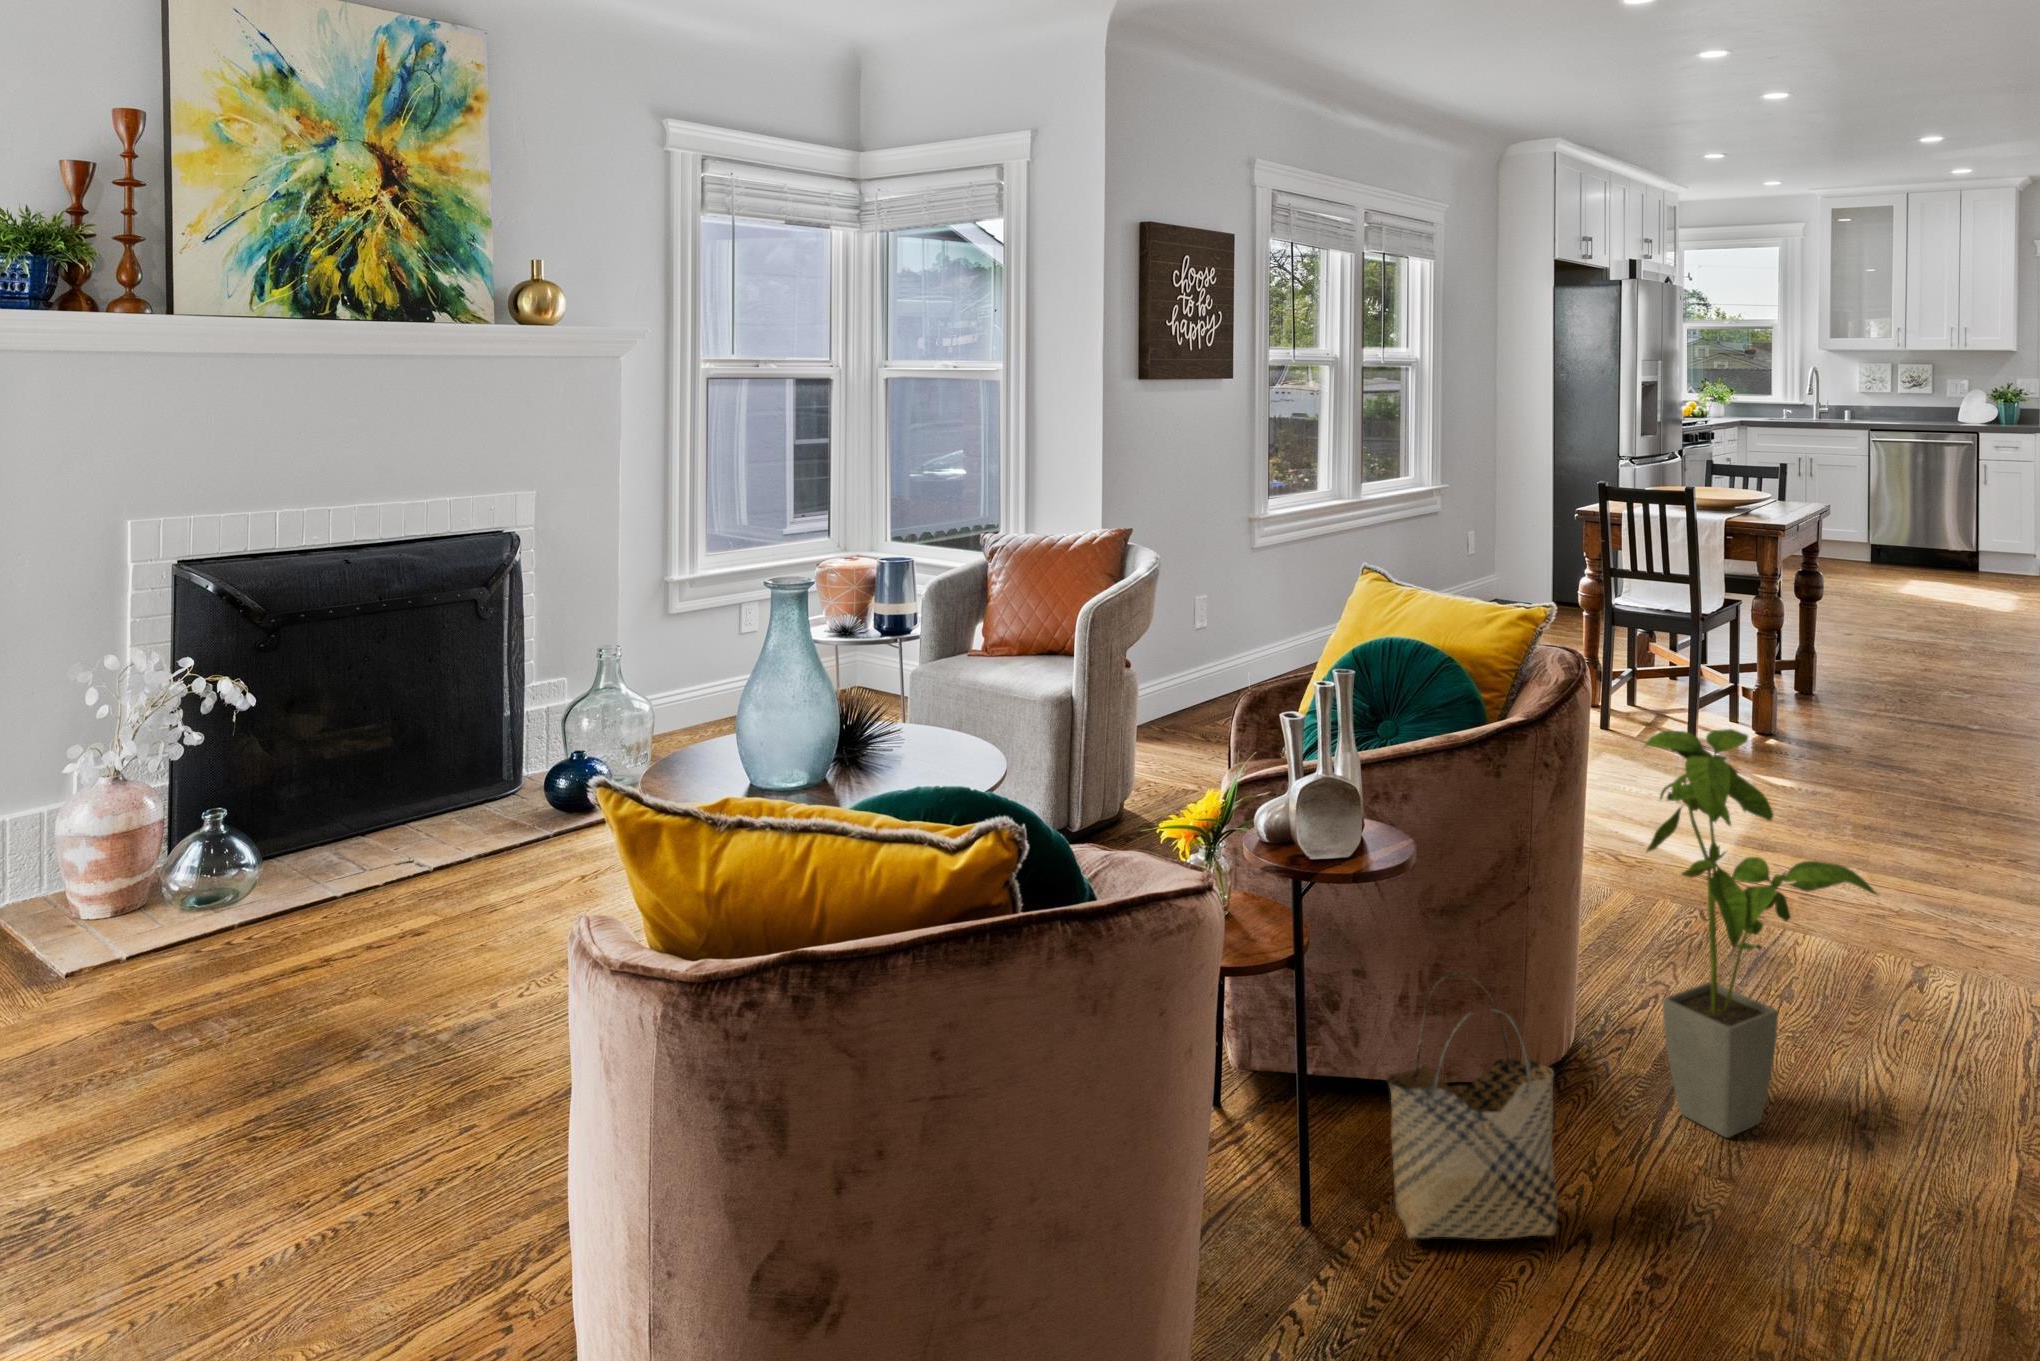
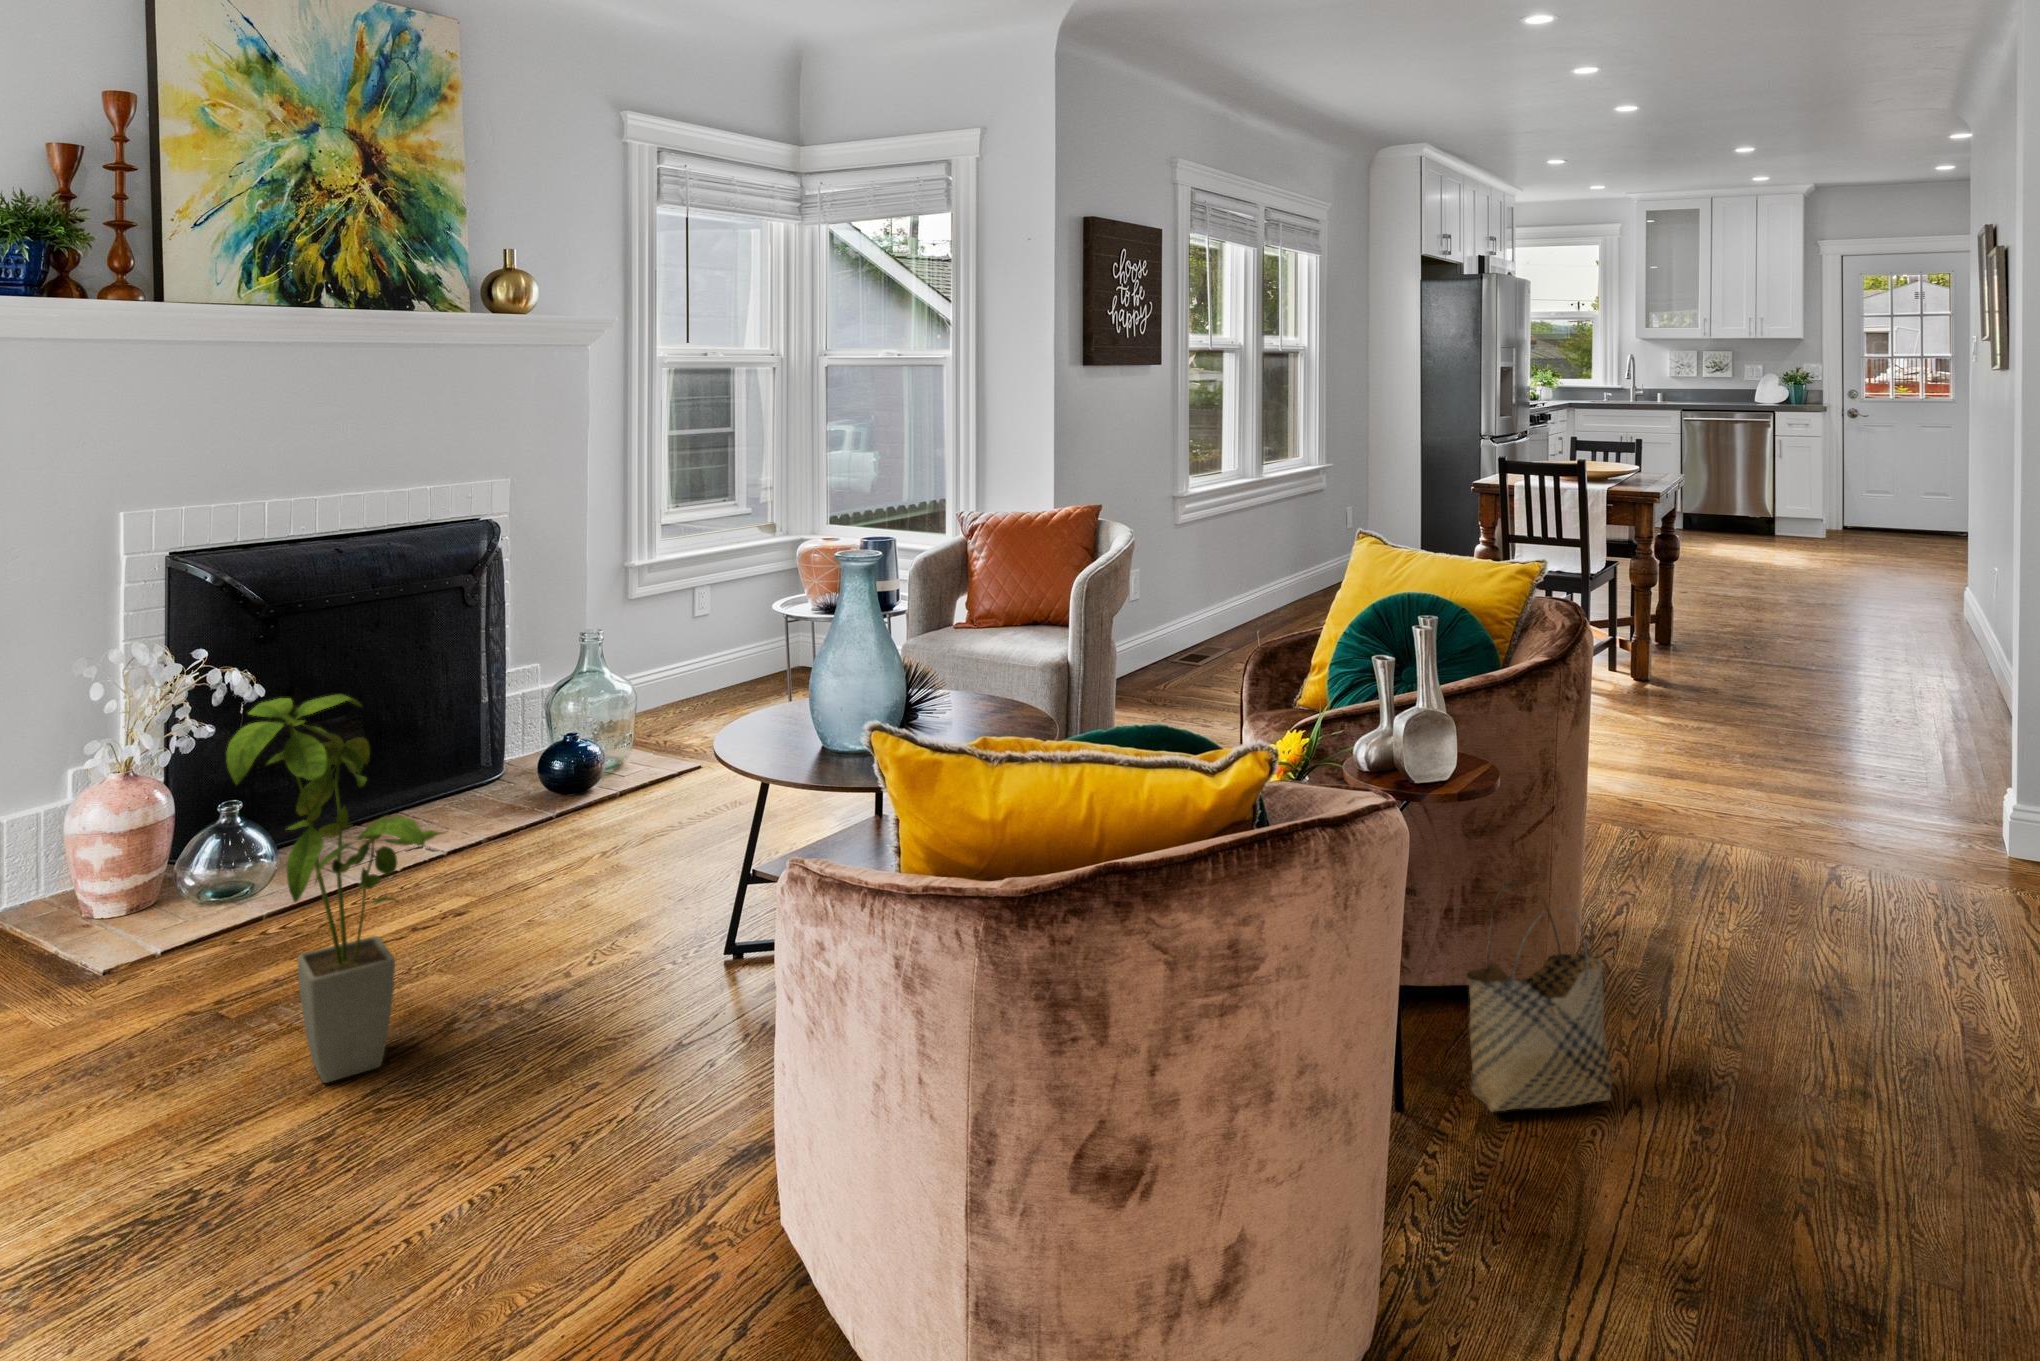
house plant: present [1645,729,1878,1138] -> present [226,694,444,1083]

